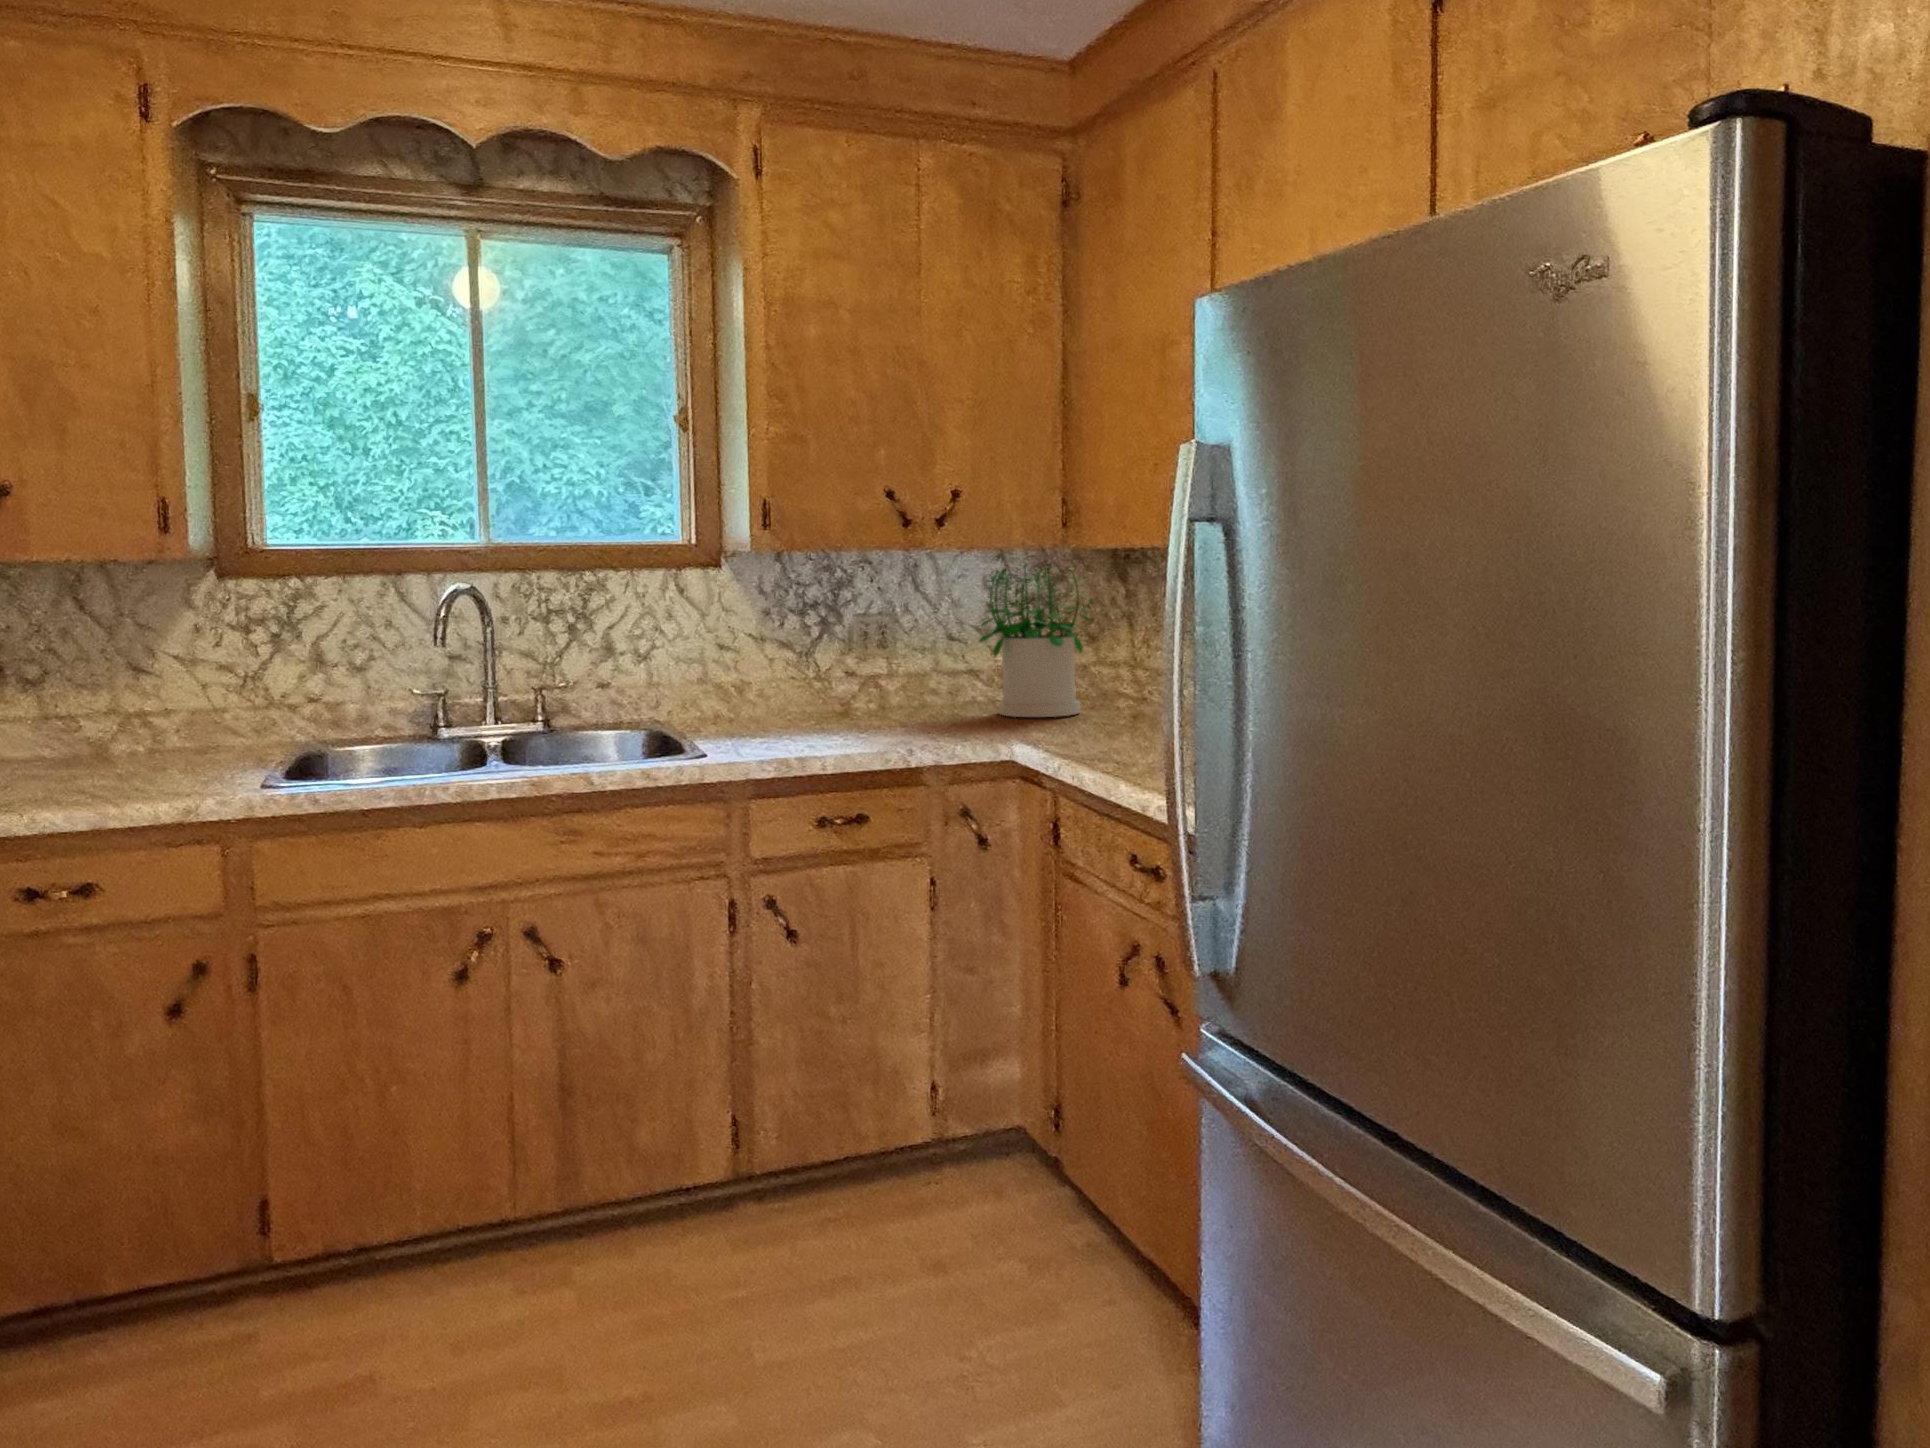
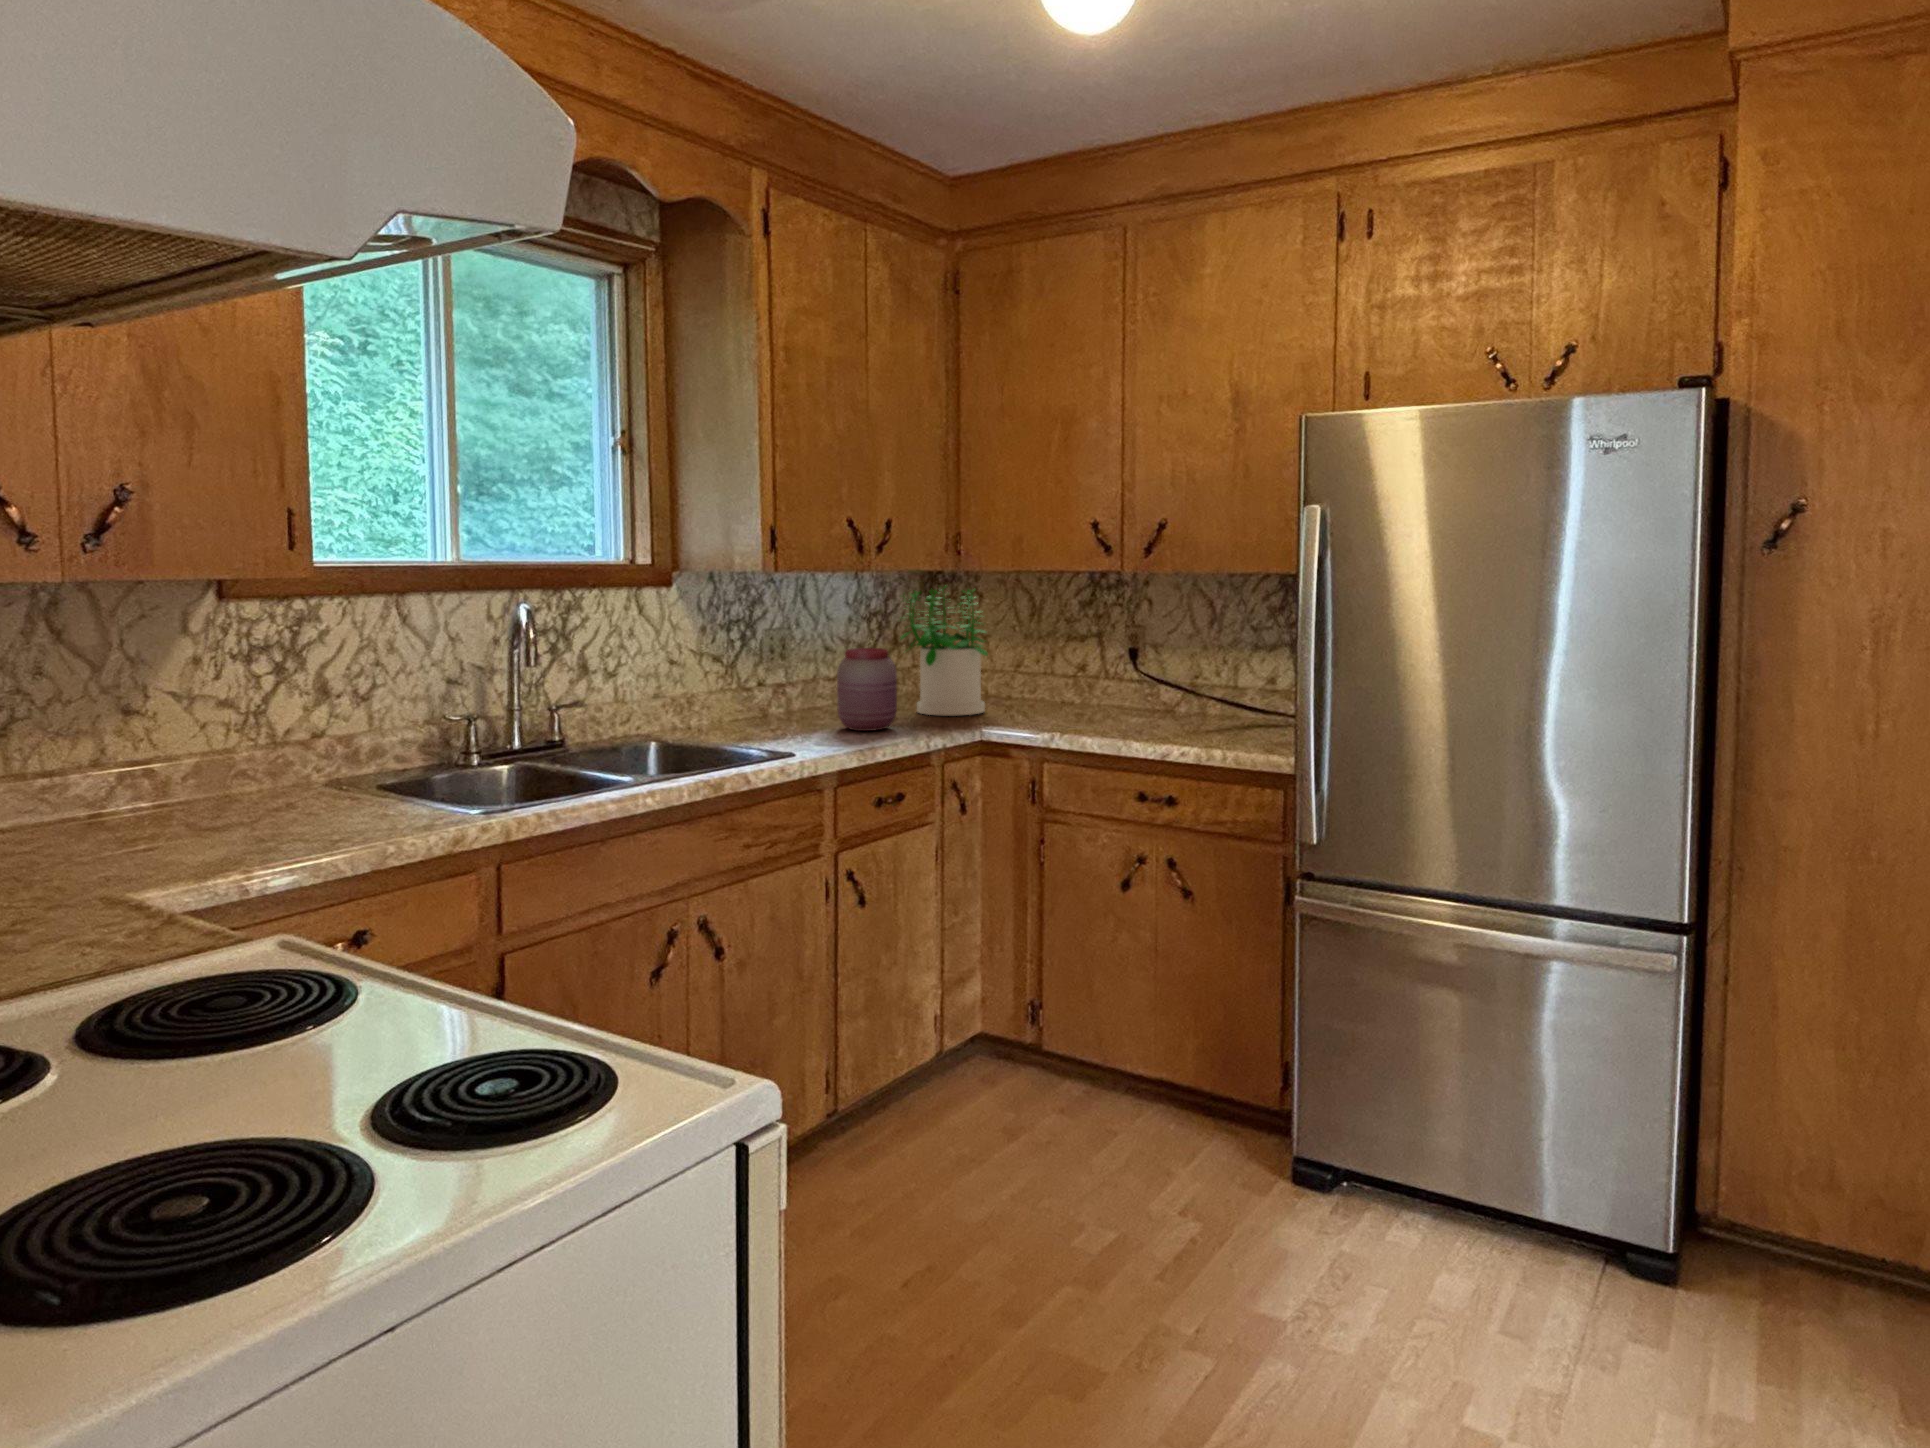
jar: none [853,634,921,728] -> present [837,648,897,731]

